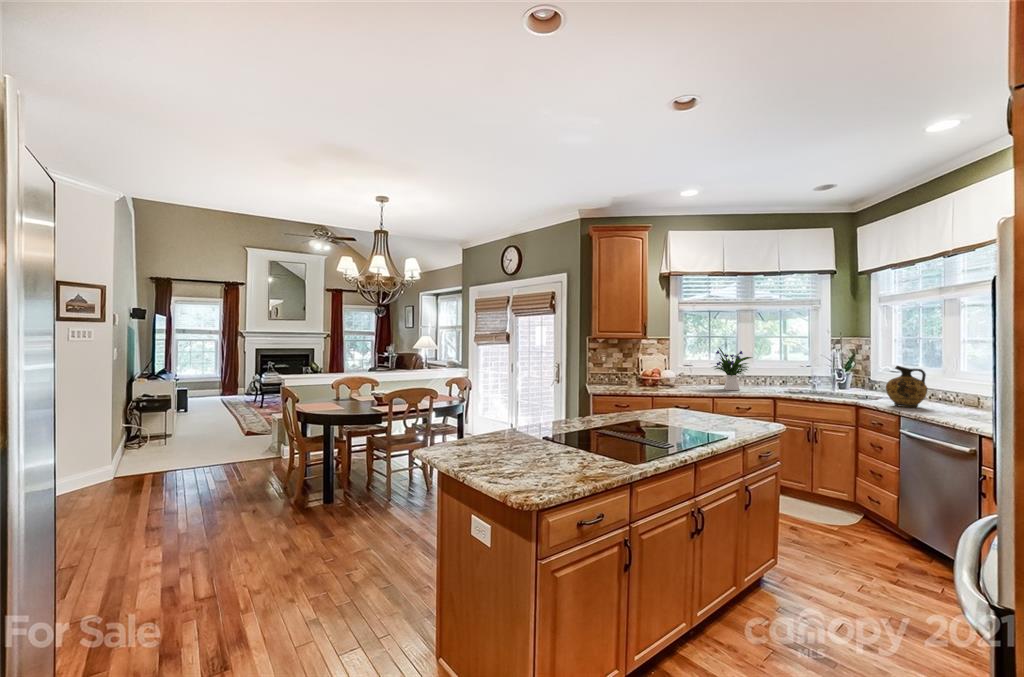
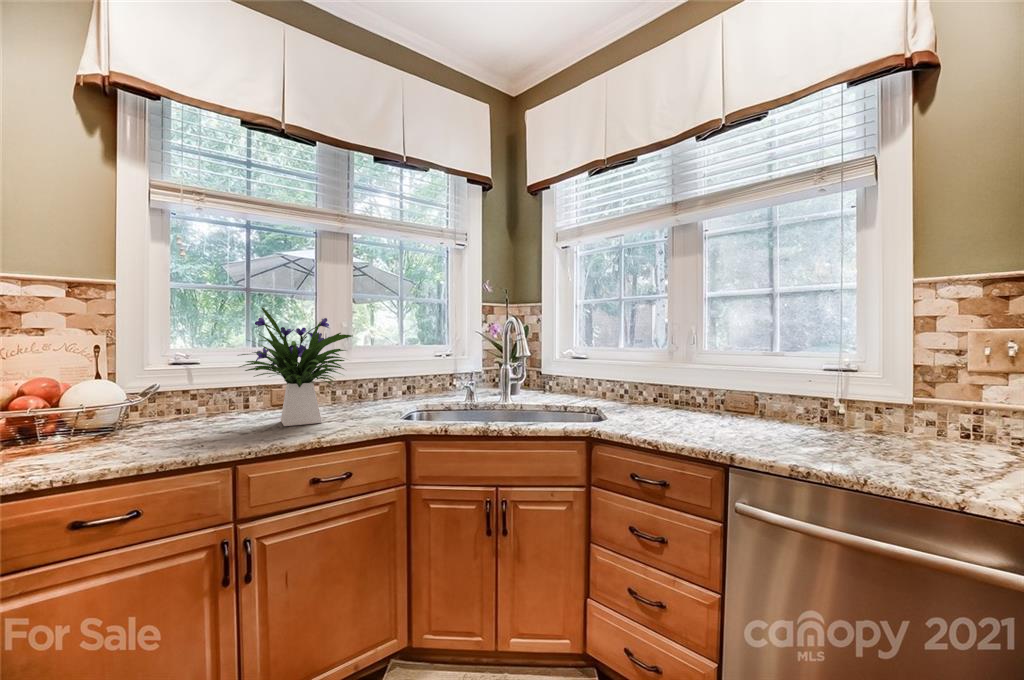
ceramic jug: present [886,366,927,407] -> none [653,339,733,434]

